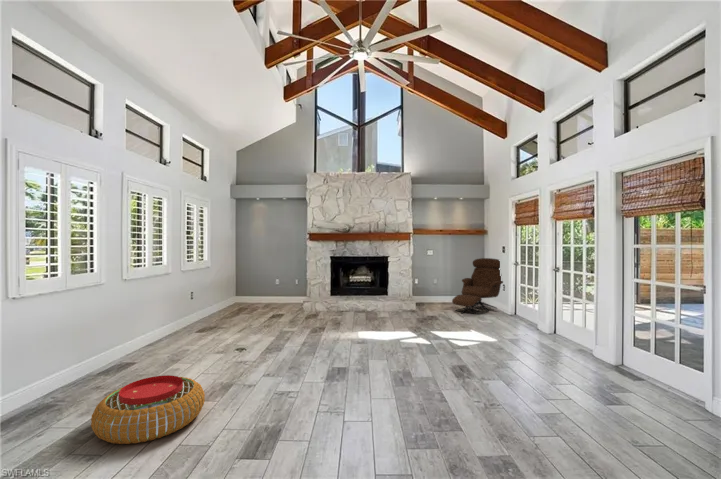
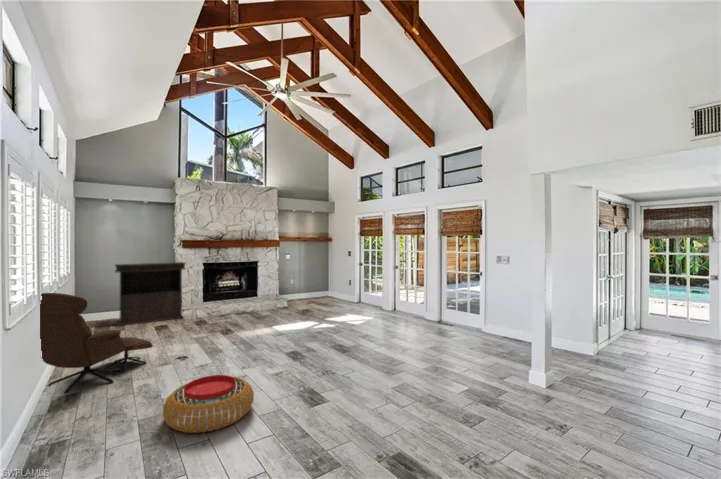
console table: none [254,255,313,309] -> present [115,262,185,326]
lounge chair: present [452,258,503,314] -> present [40,293,153,394]

